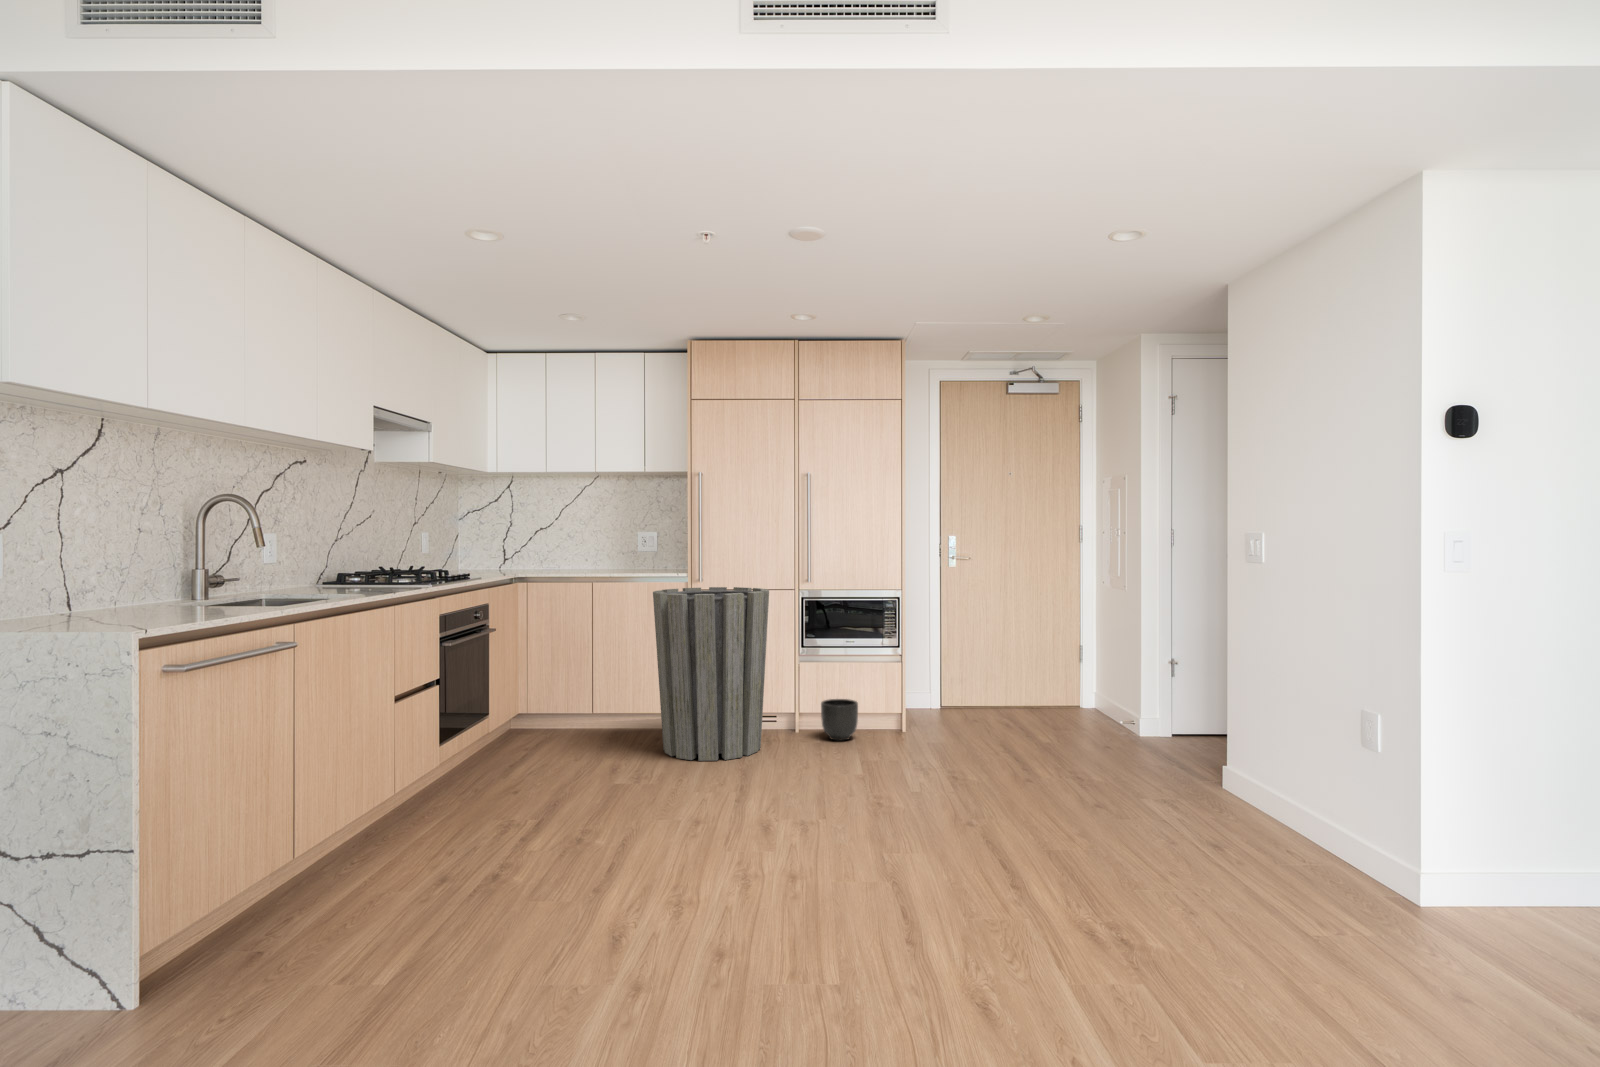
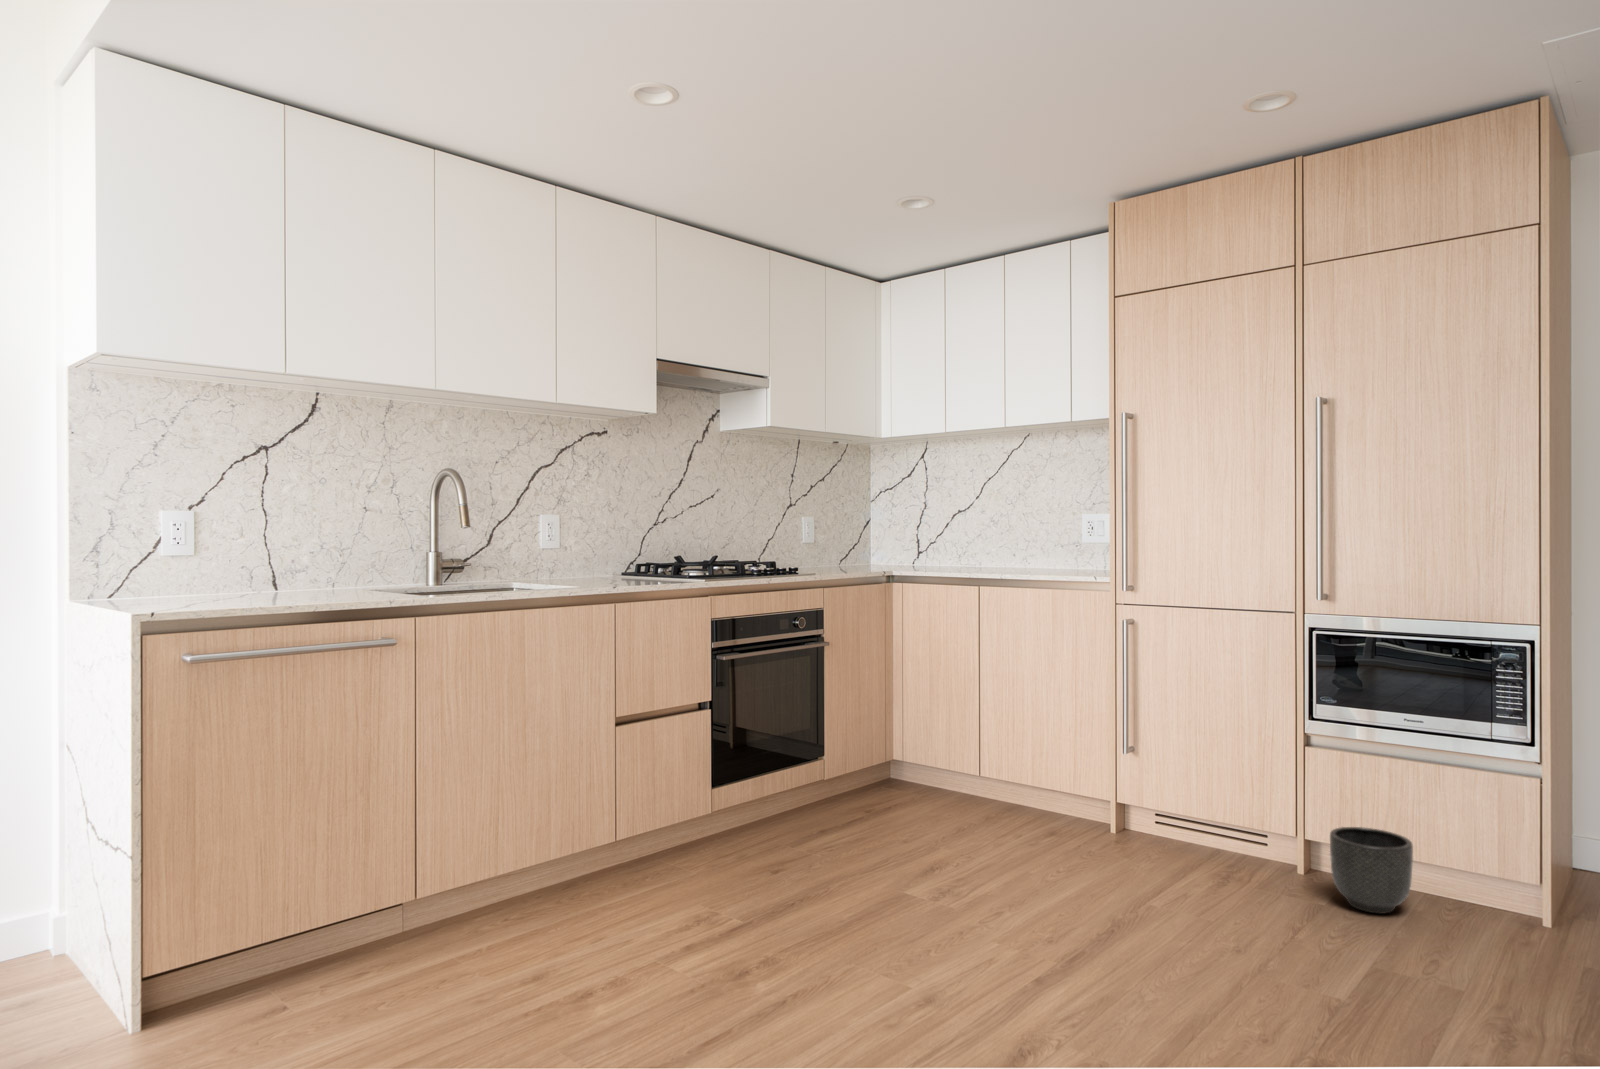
trash can: present [653,587,769,761] -> none [1016,602,1219,899]

